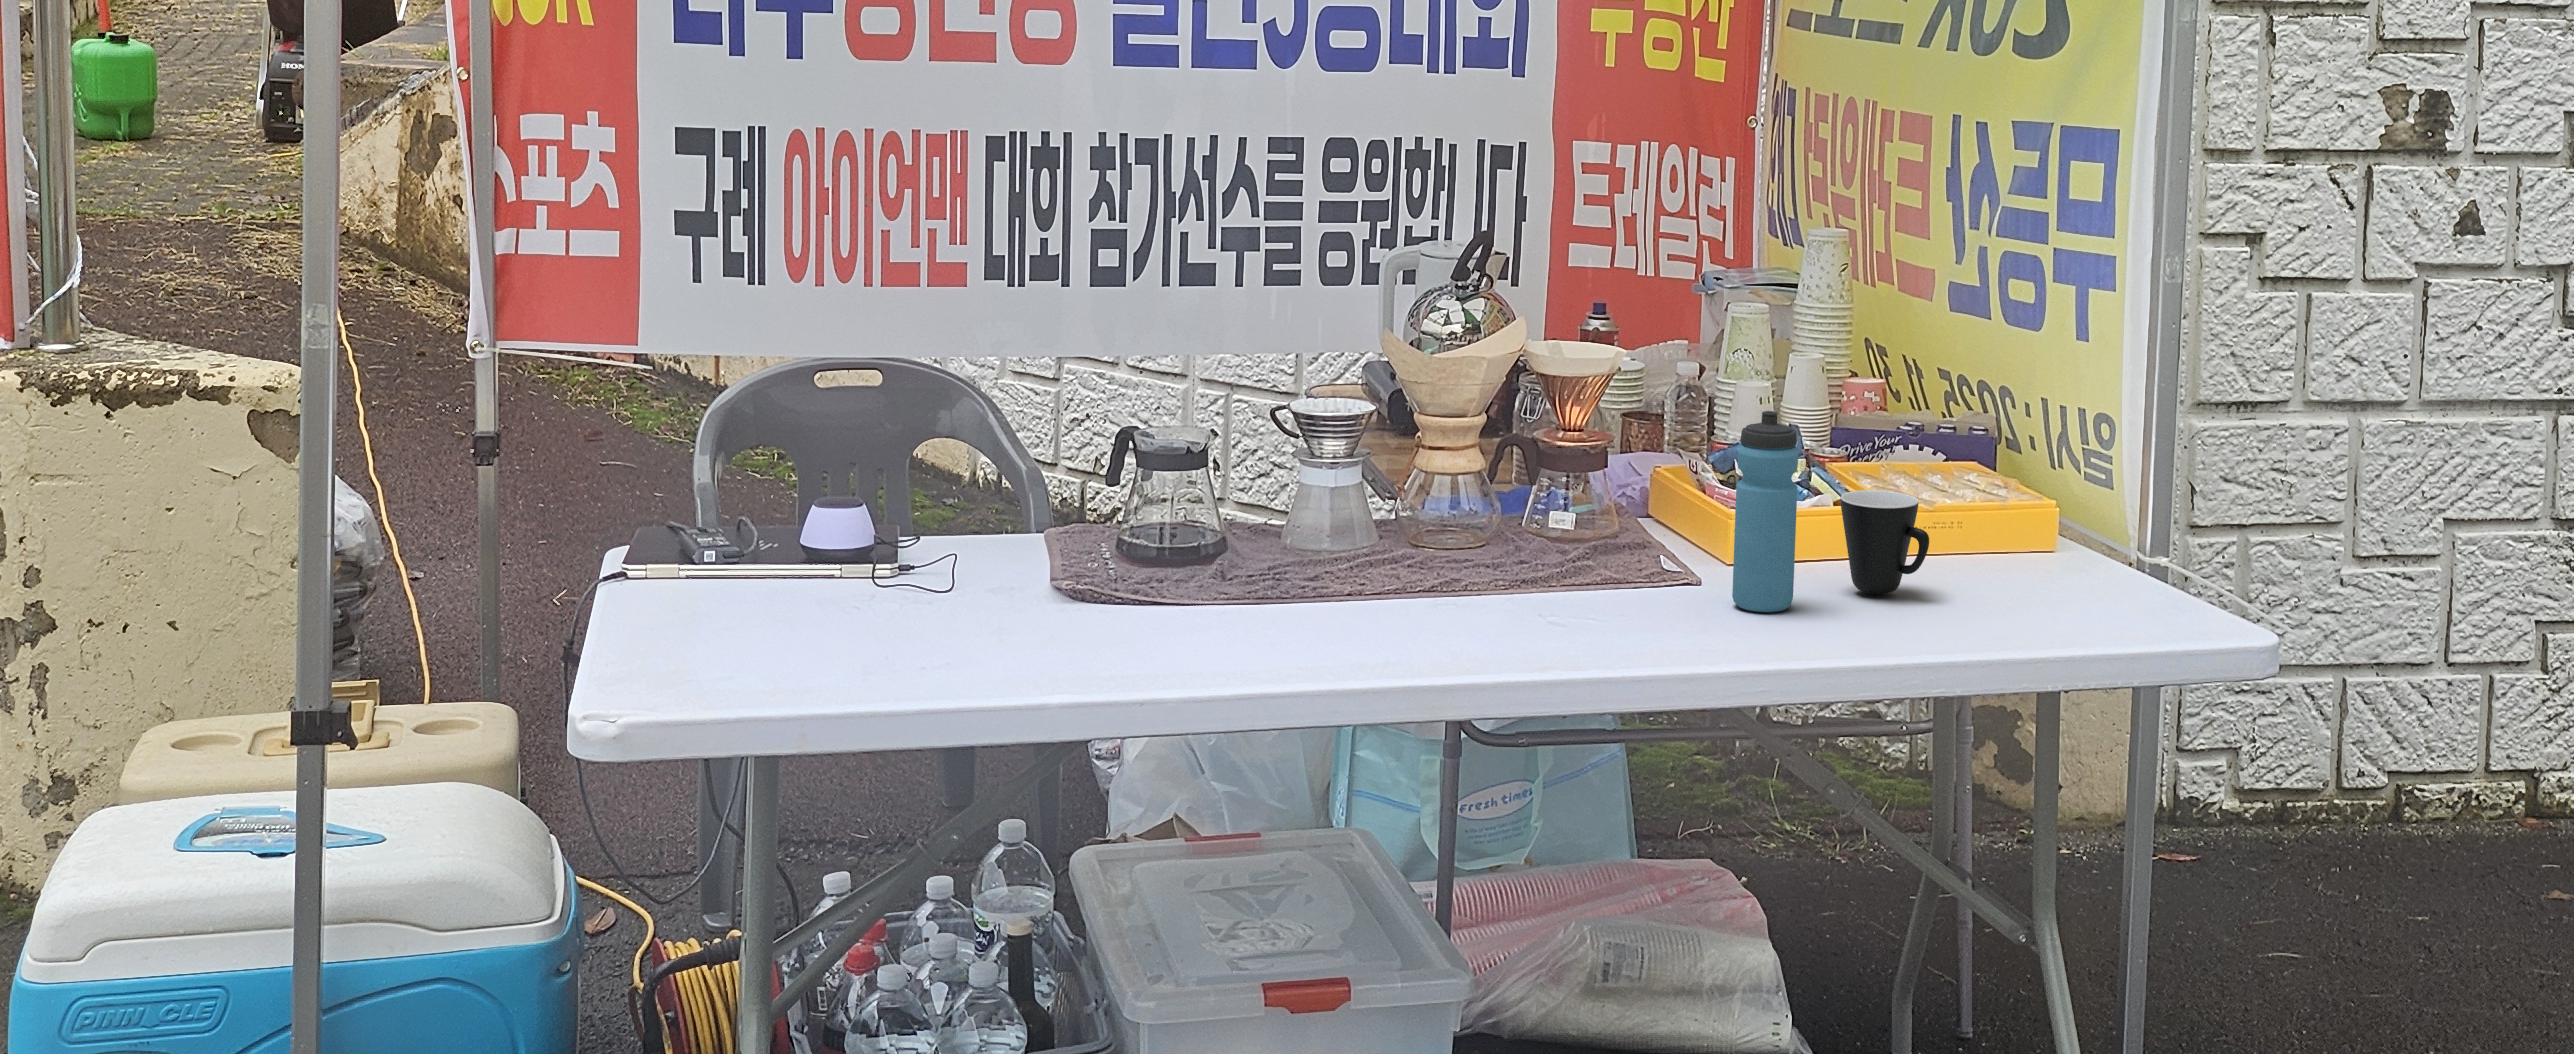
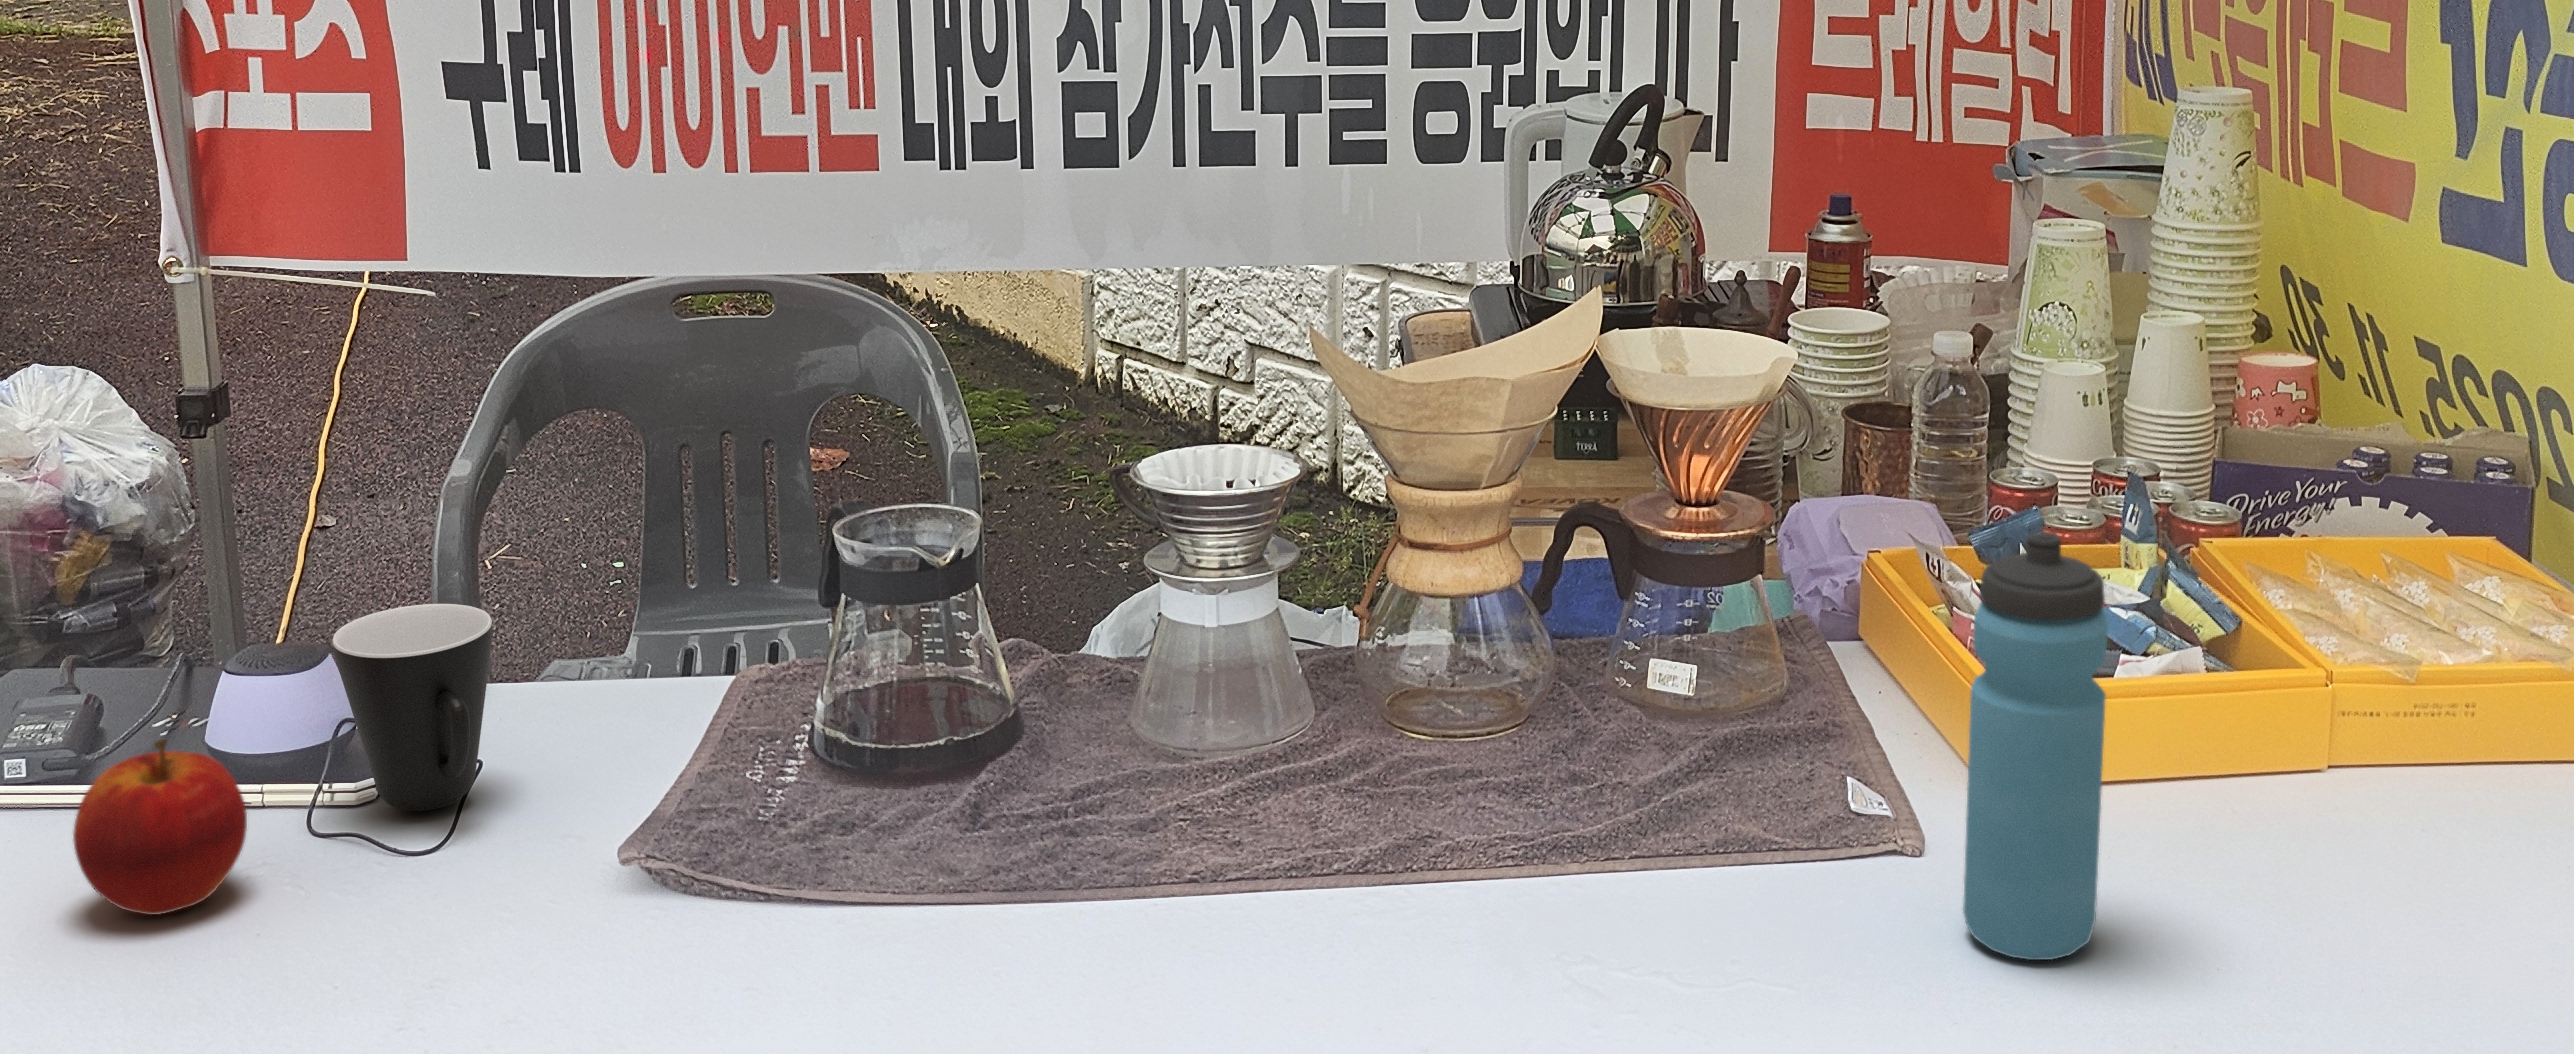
mug: present [1841,490,1929,594] -> present [333,604,493,811]
apple: none [795,527,879,616] -> present [73,739,247,915]

